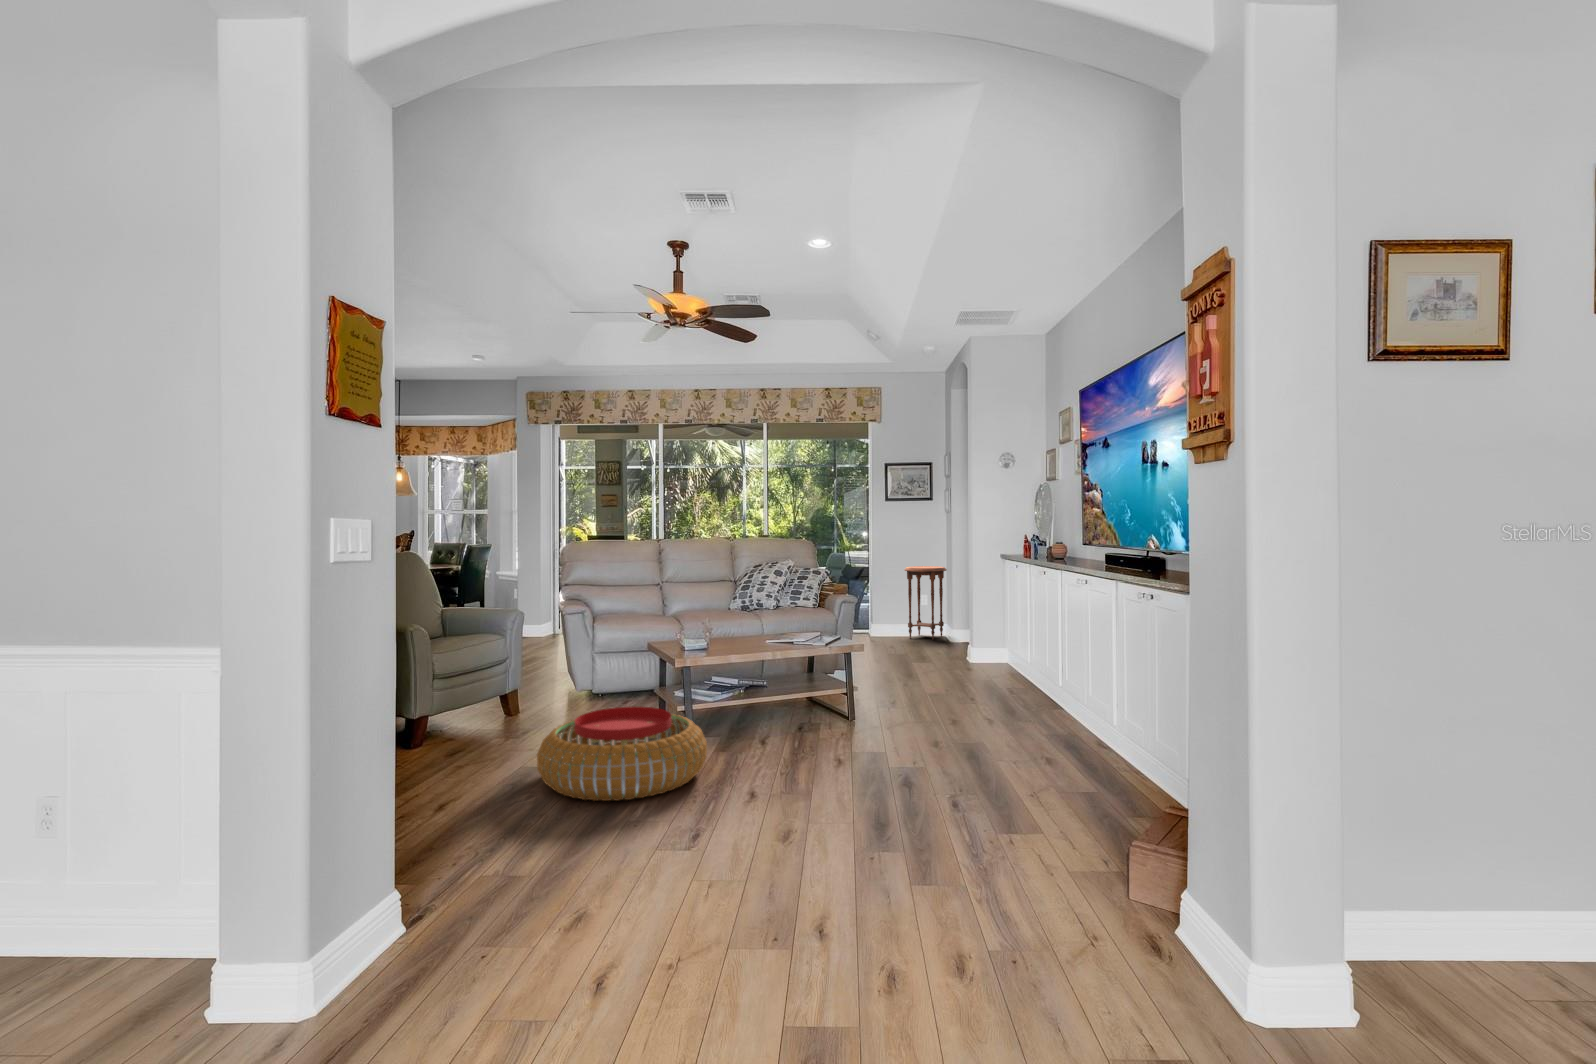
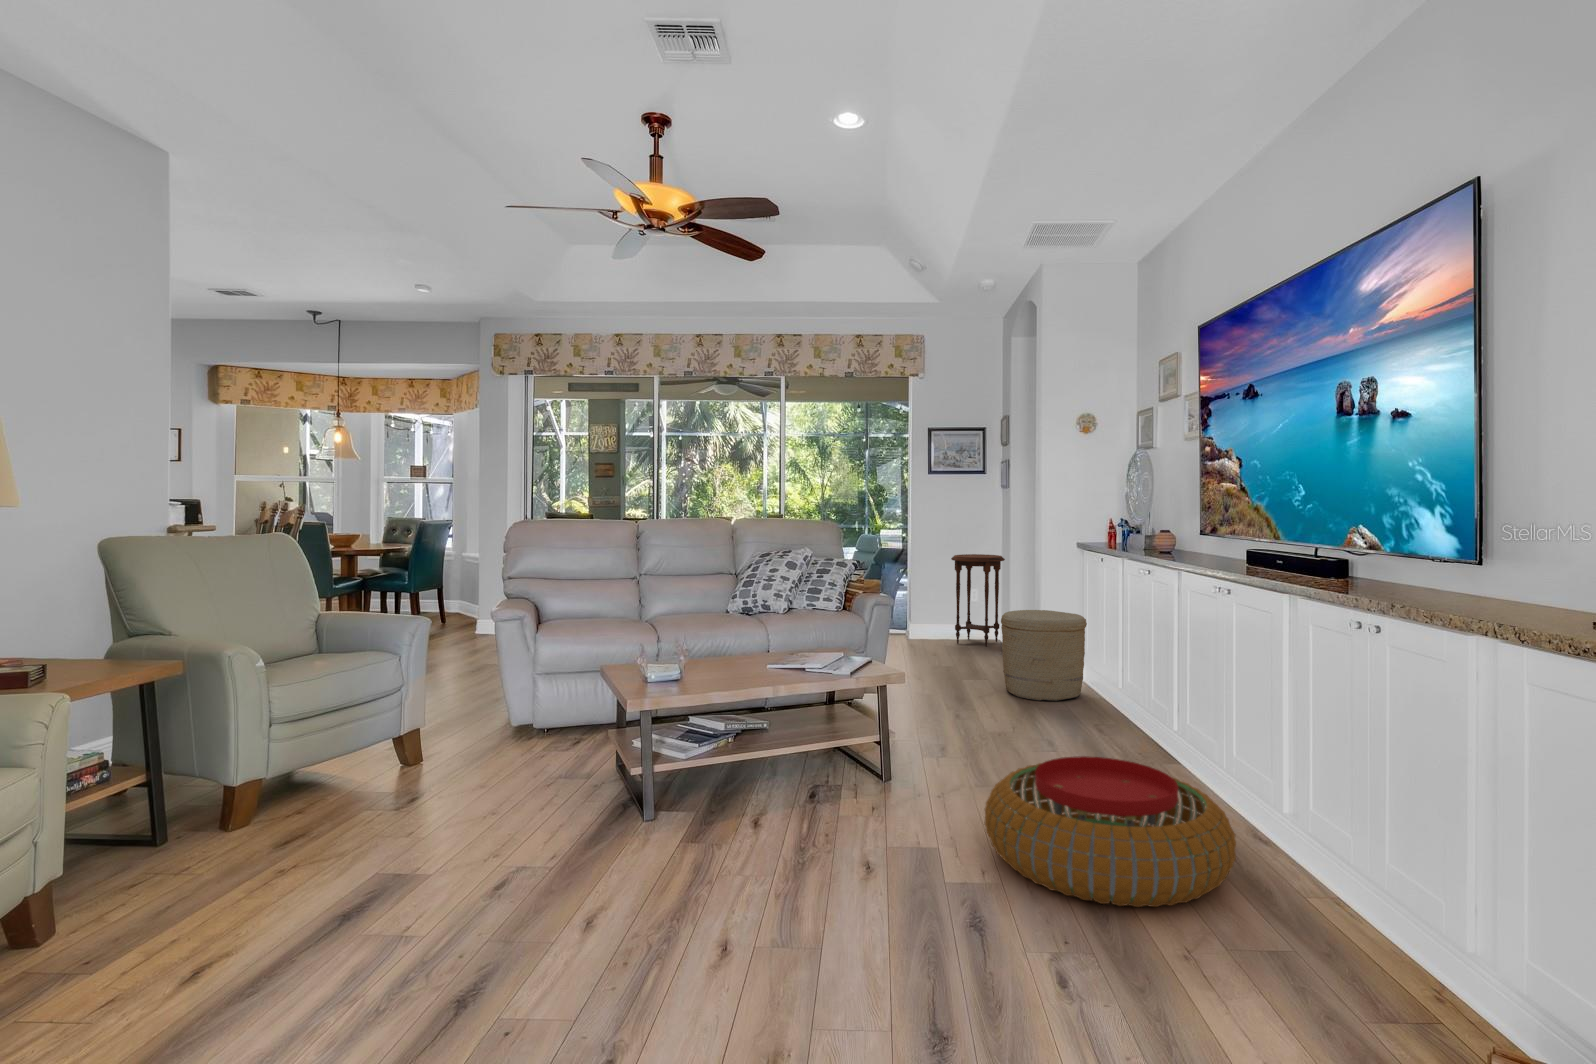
woven basket: none [940,606,1005,674] -> present [1001,610,1087,701]
pouf: present [537,706,707,801] -> present [984,756,1236,907]

